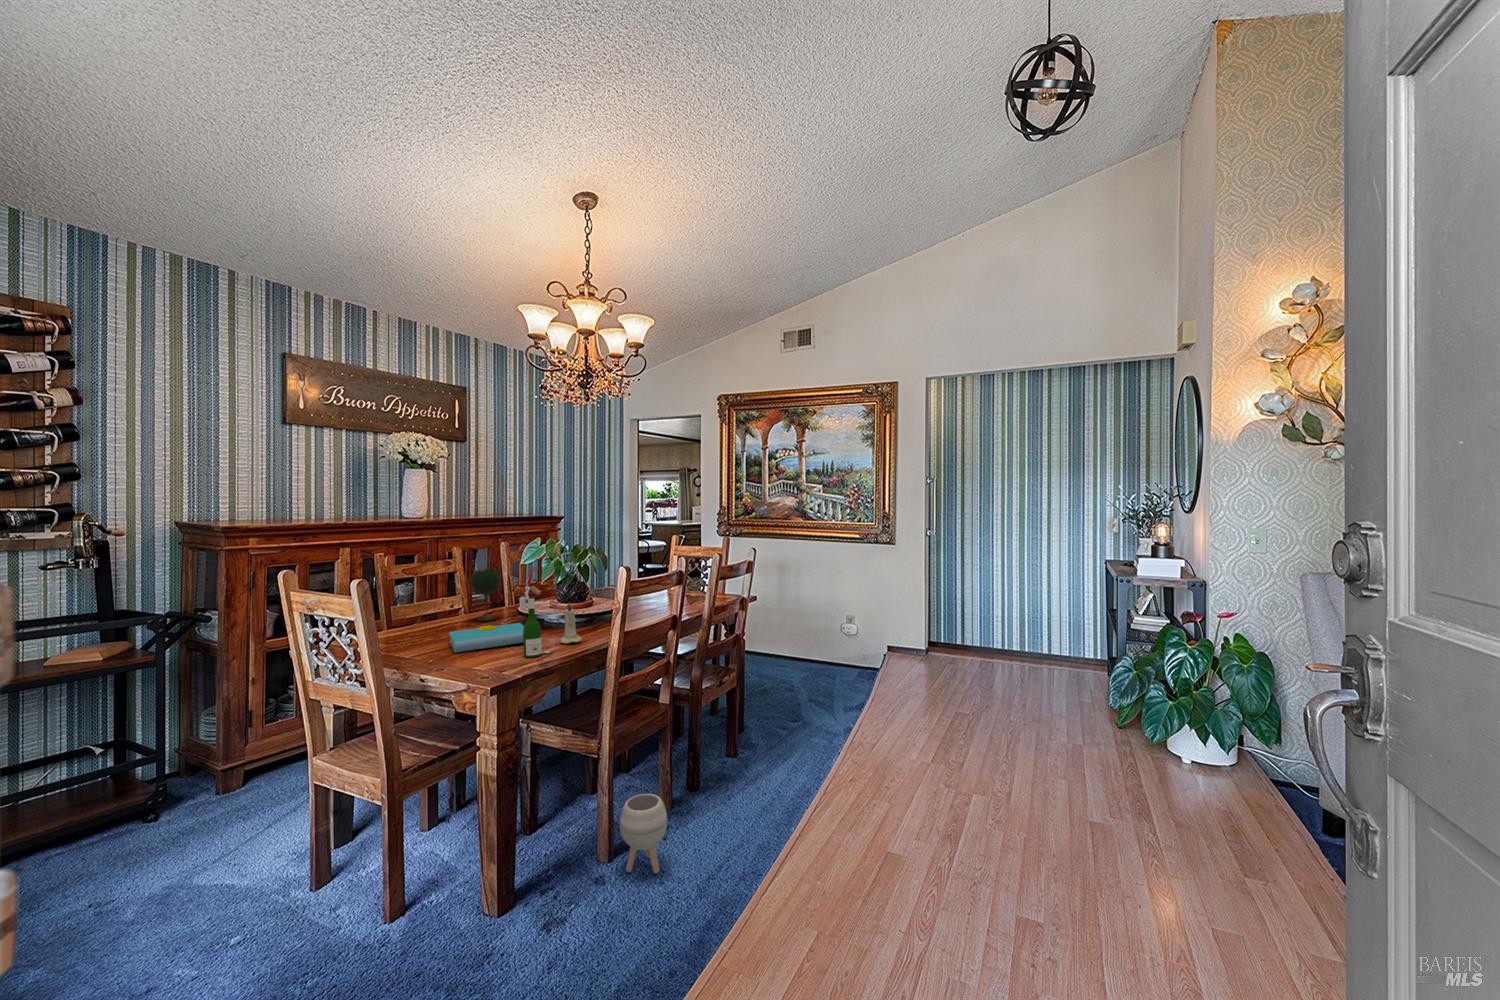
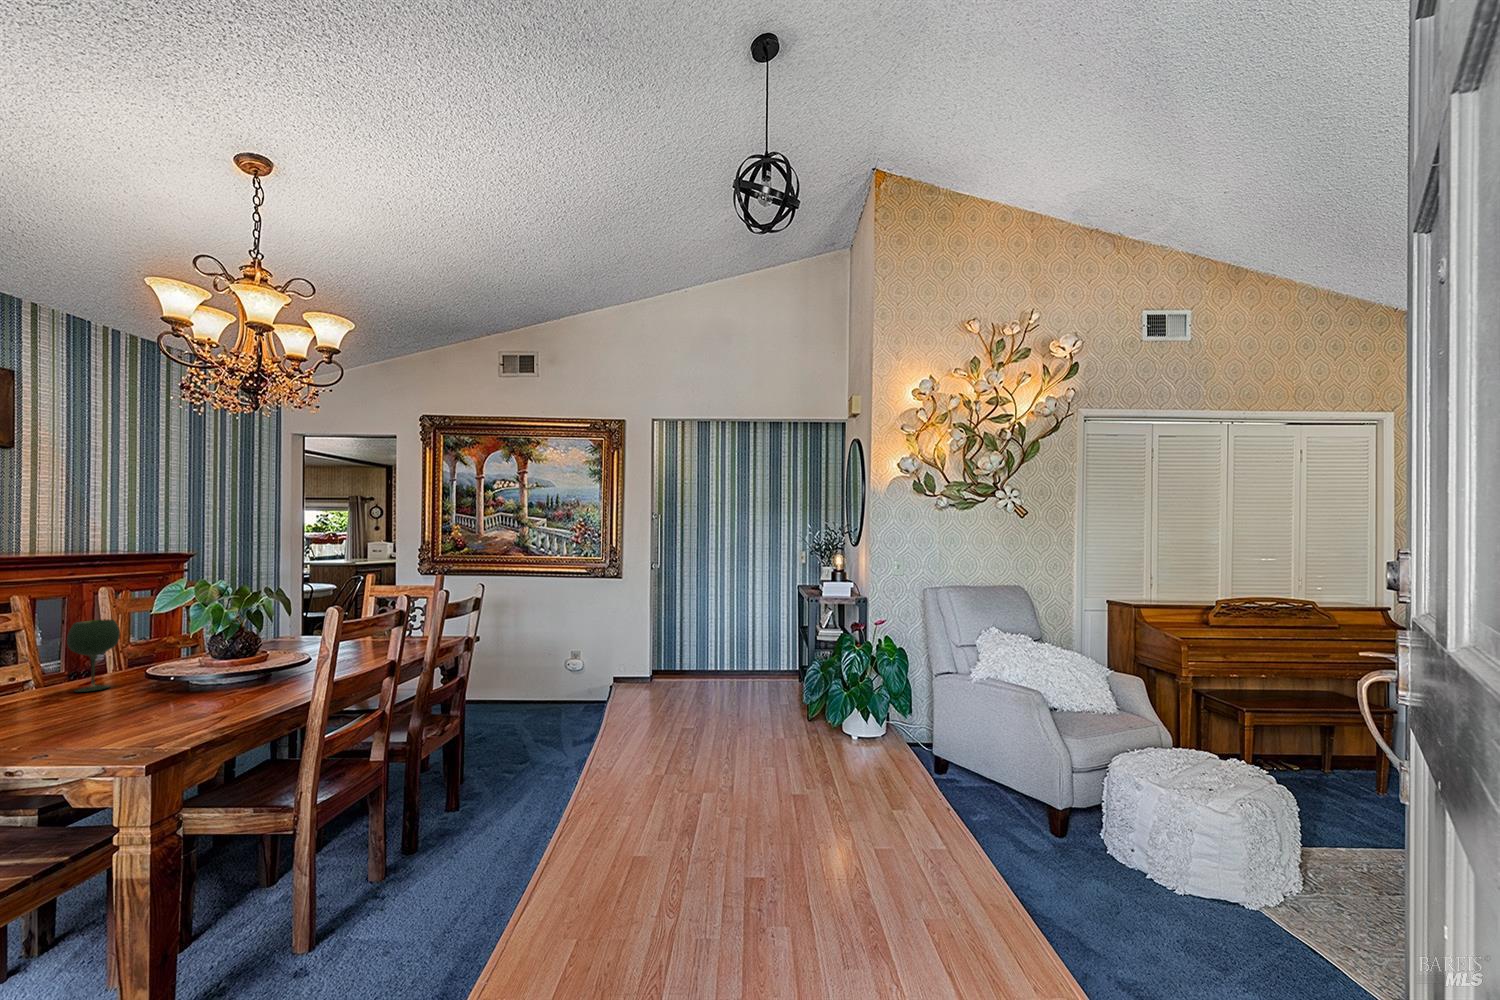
wine bottle: present [519,566,550,657] -> none [183,608,227,723]
candle: present [560,602,582,644] -> none [236,651,269,703]
book: present [449,623,524,653] -> none [41,685,190,732]
planter: present [620,794,667,873] -> none [322,867,386,967]

